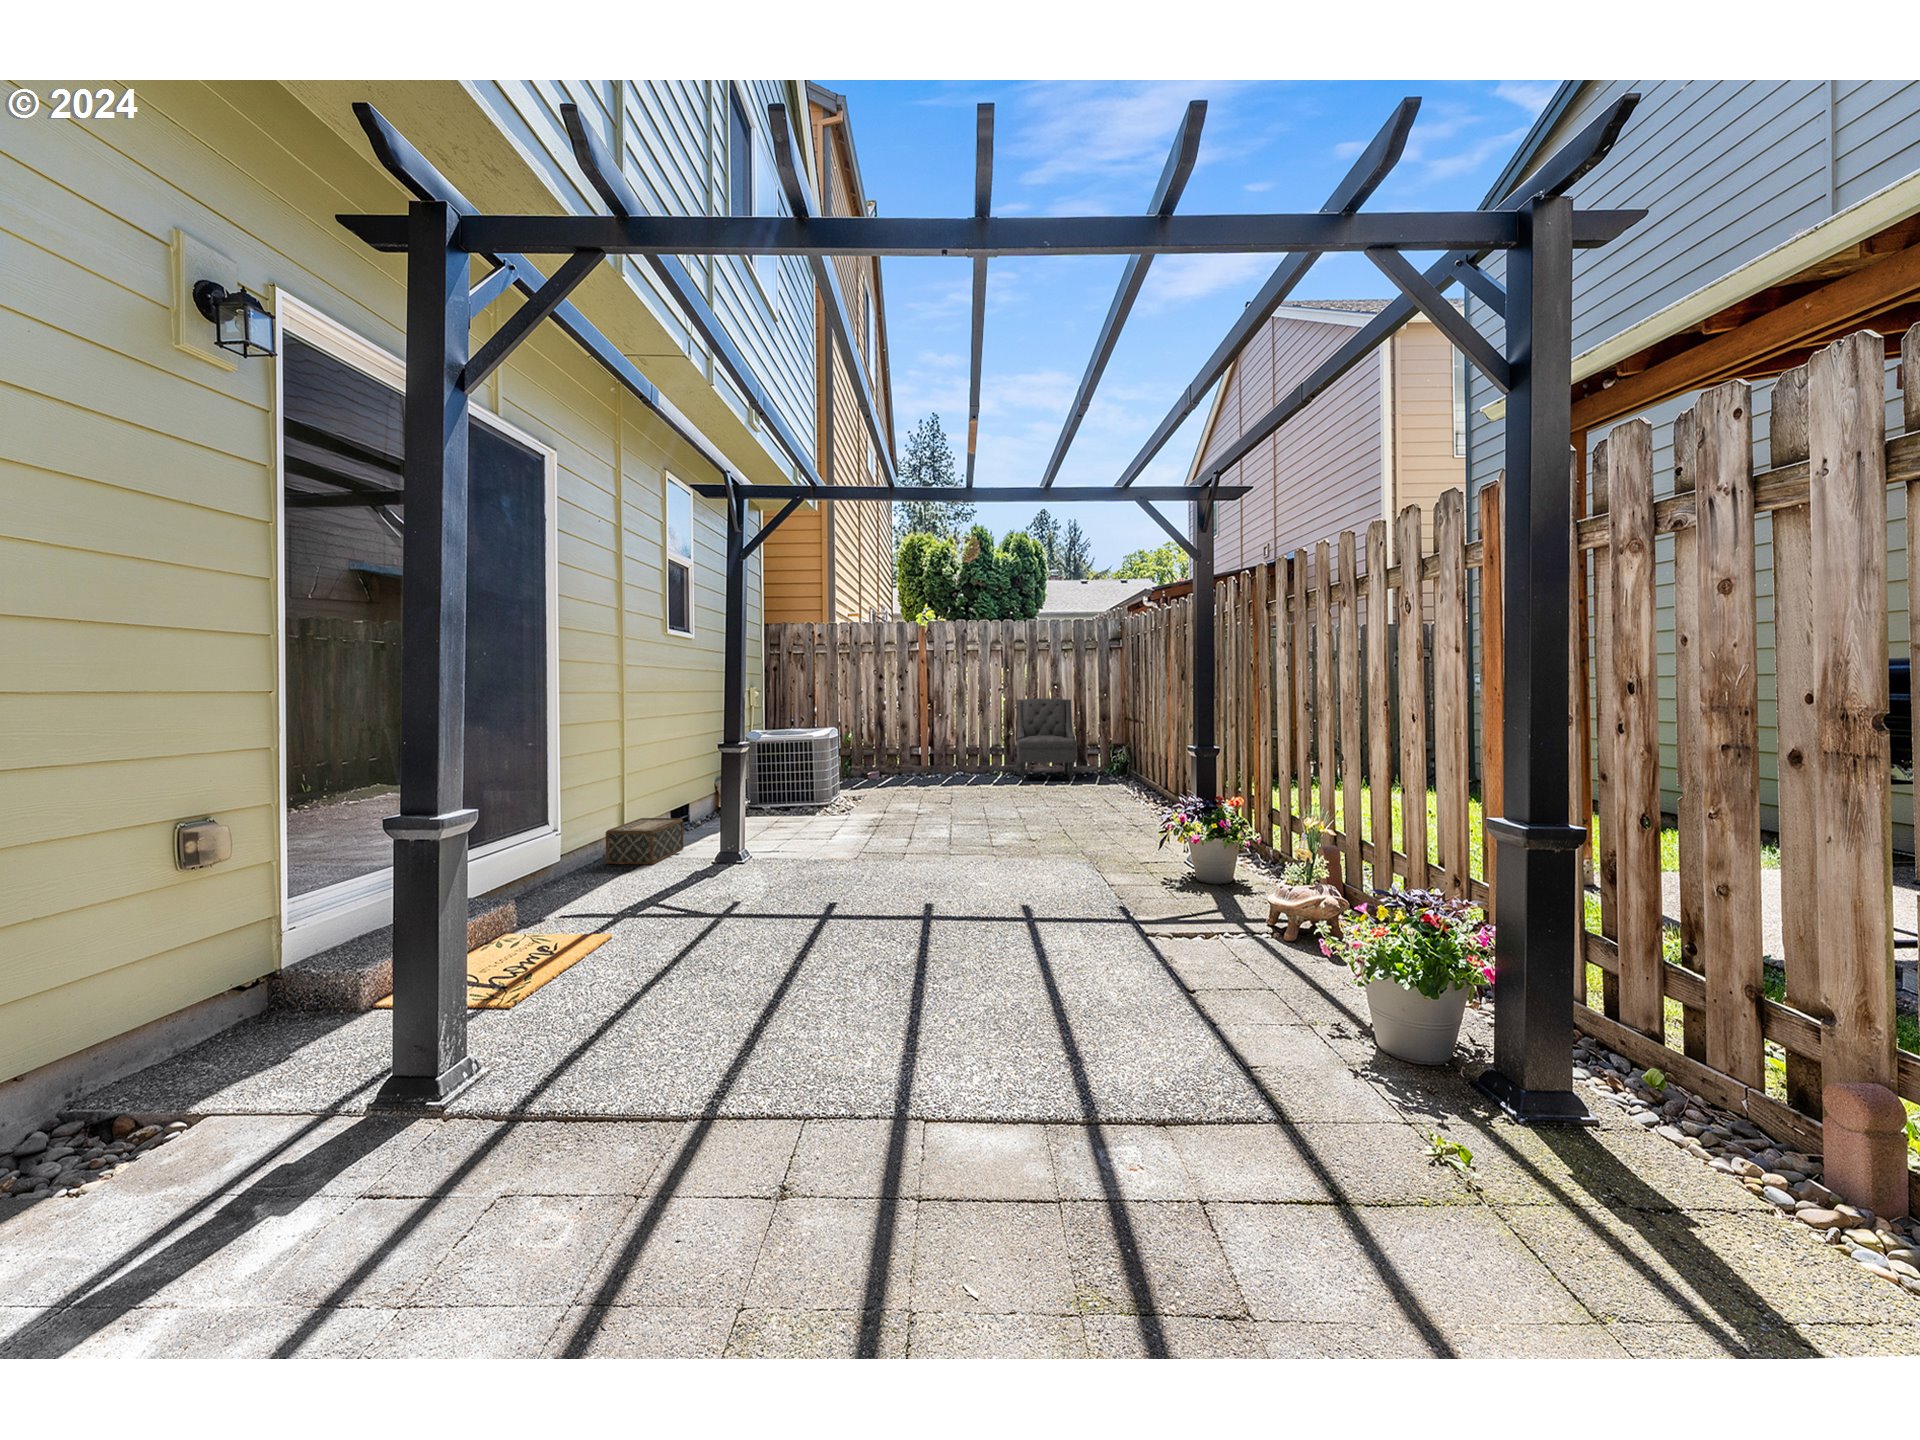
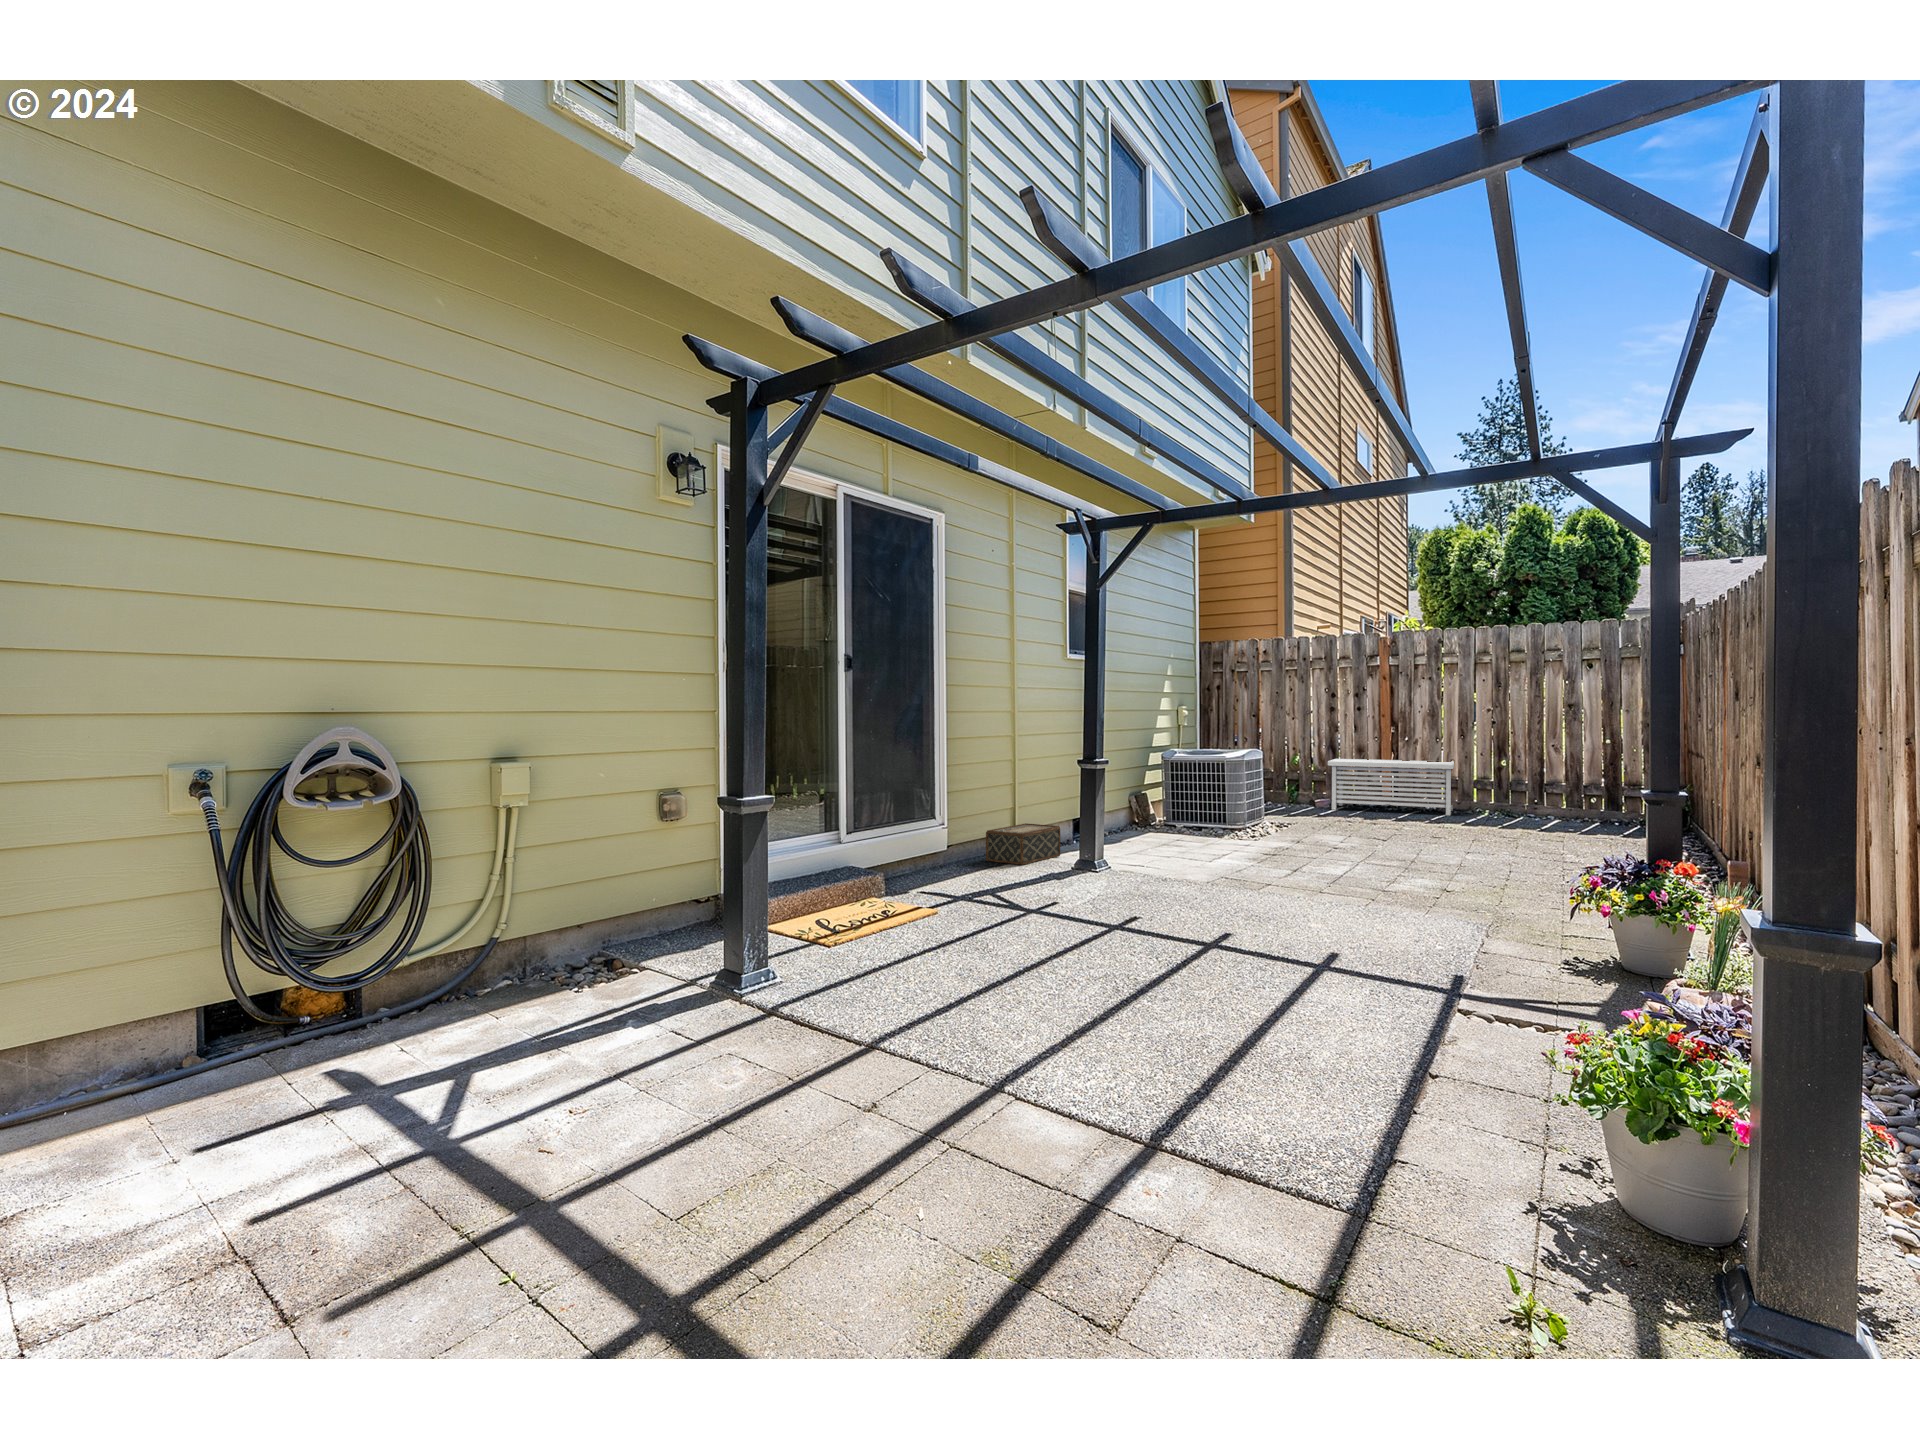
chair: present [1017,698,1077,781] -> none [1501,720,1590,826]
storage bench: none [881,733,980,779] -> present [1328,759,1454,815]

